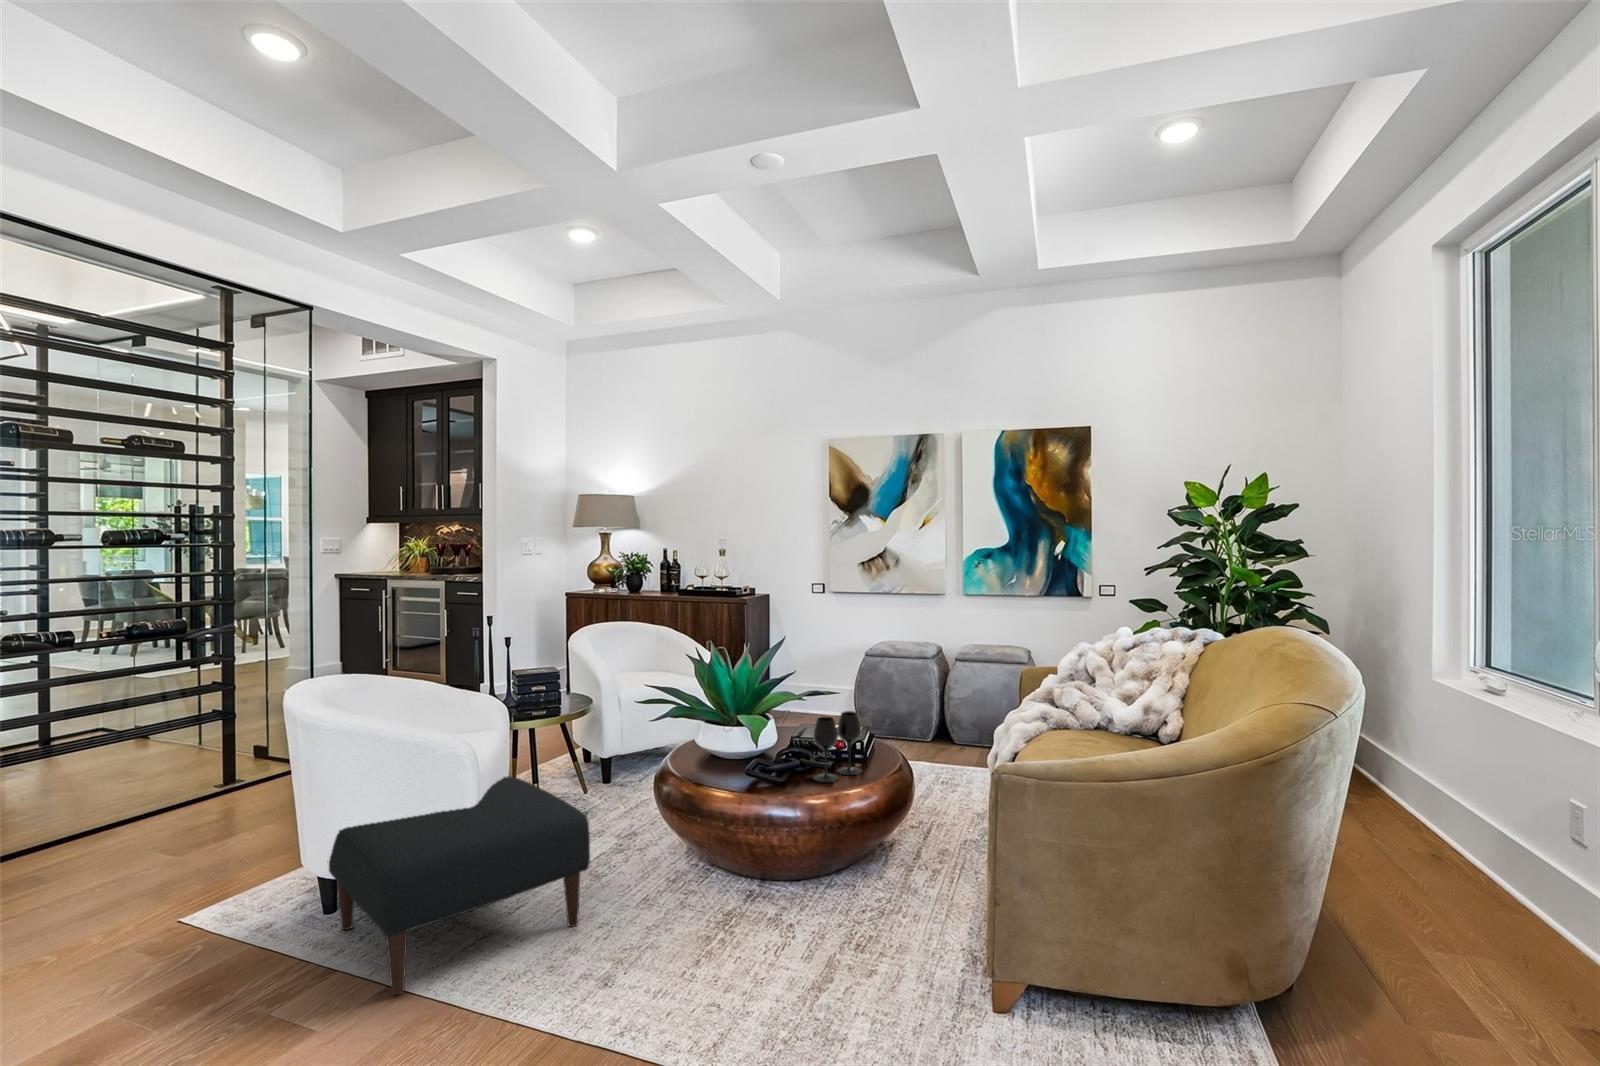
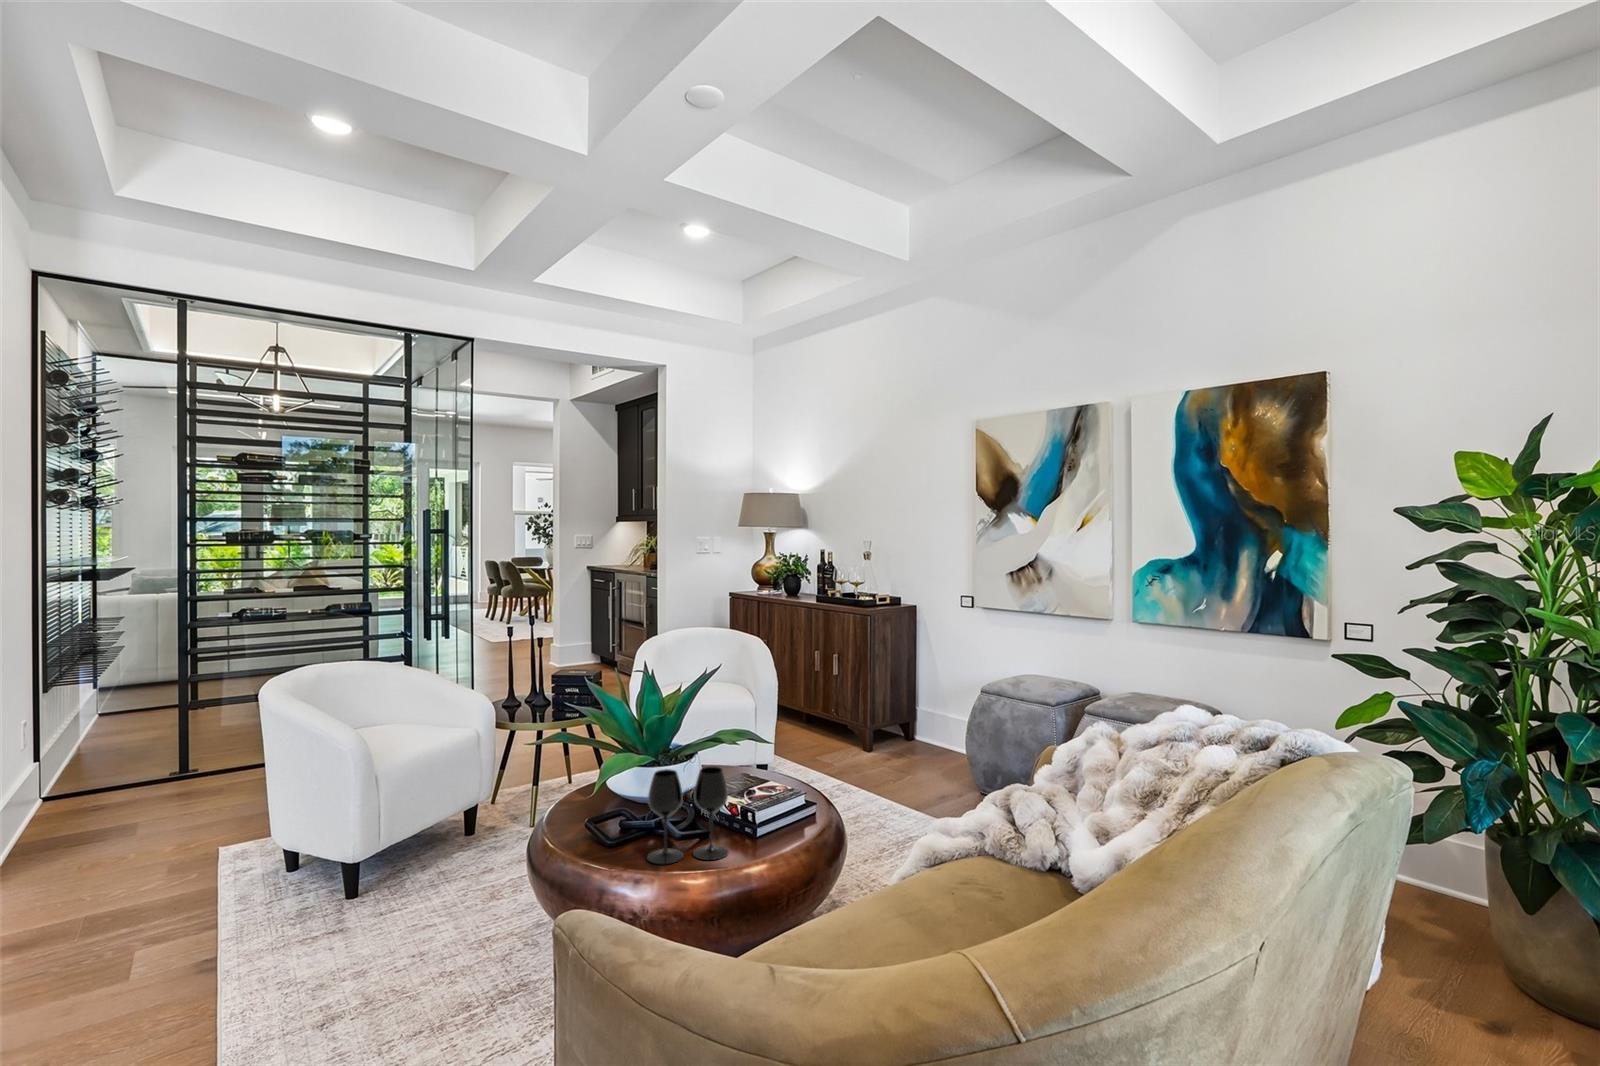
ottoman: present [329,776,590,995] -> none [101,779,421,1004]

